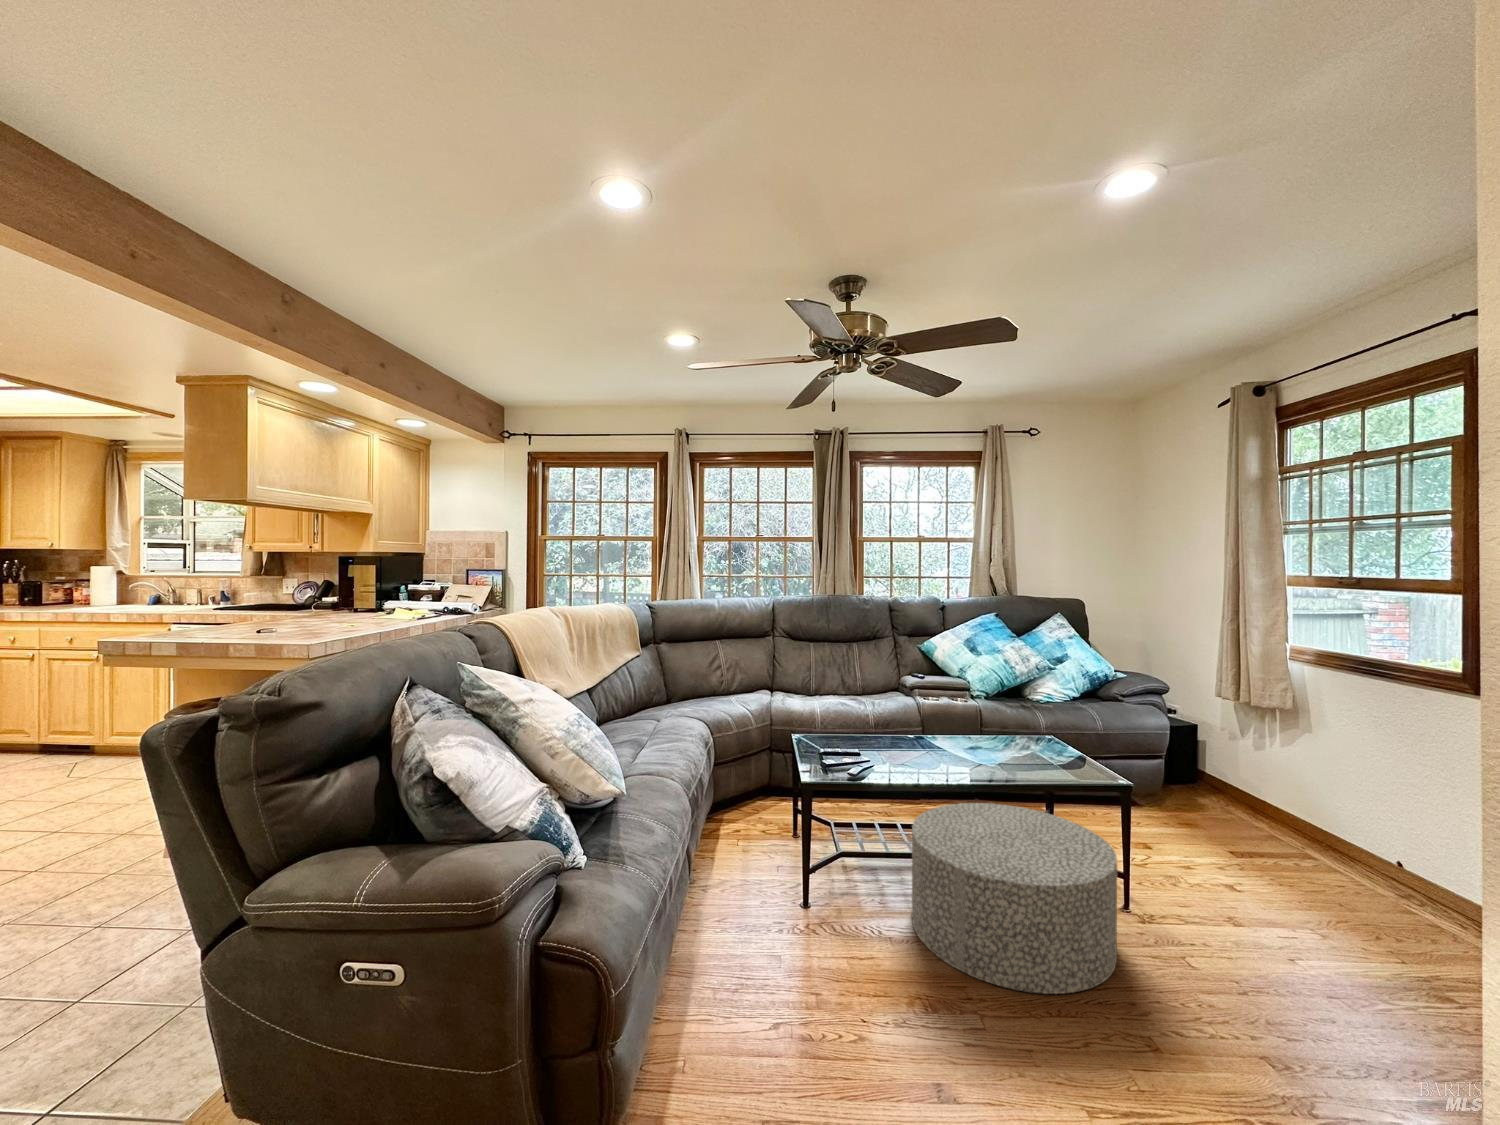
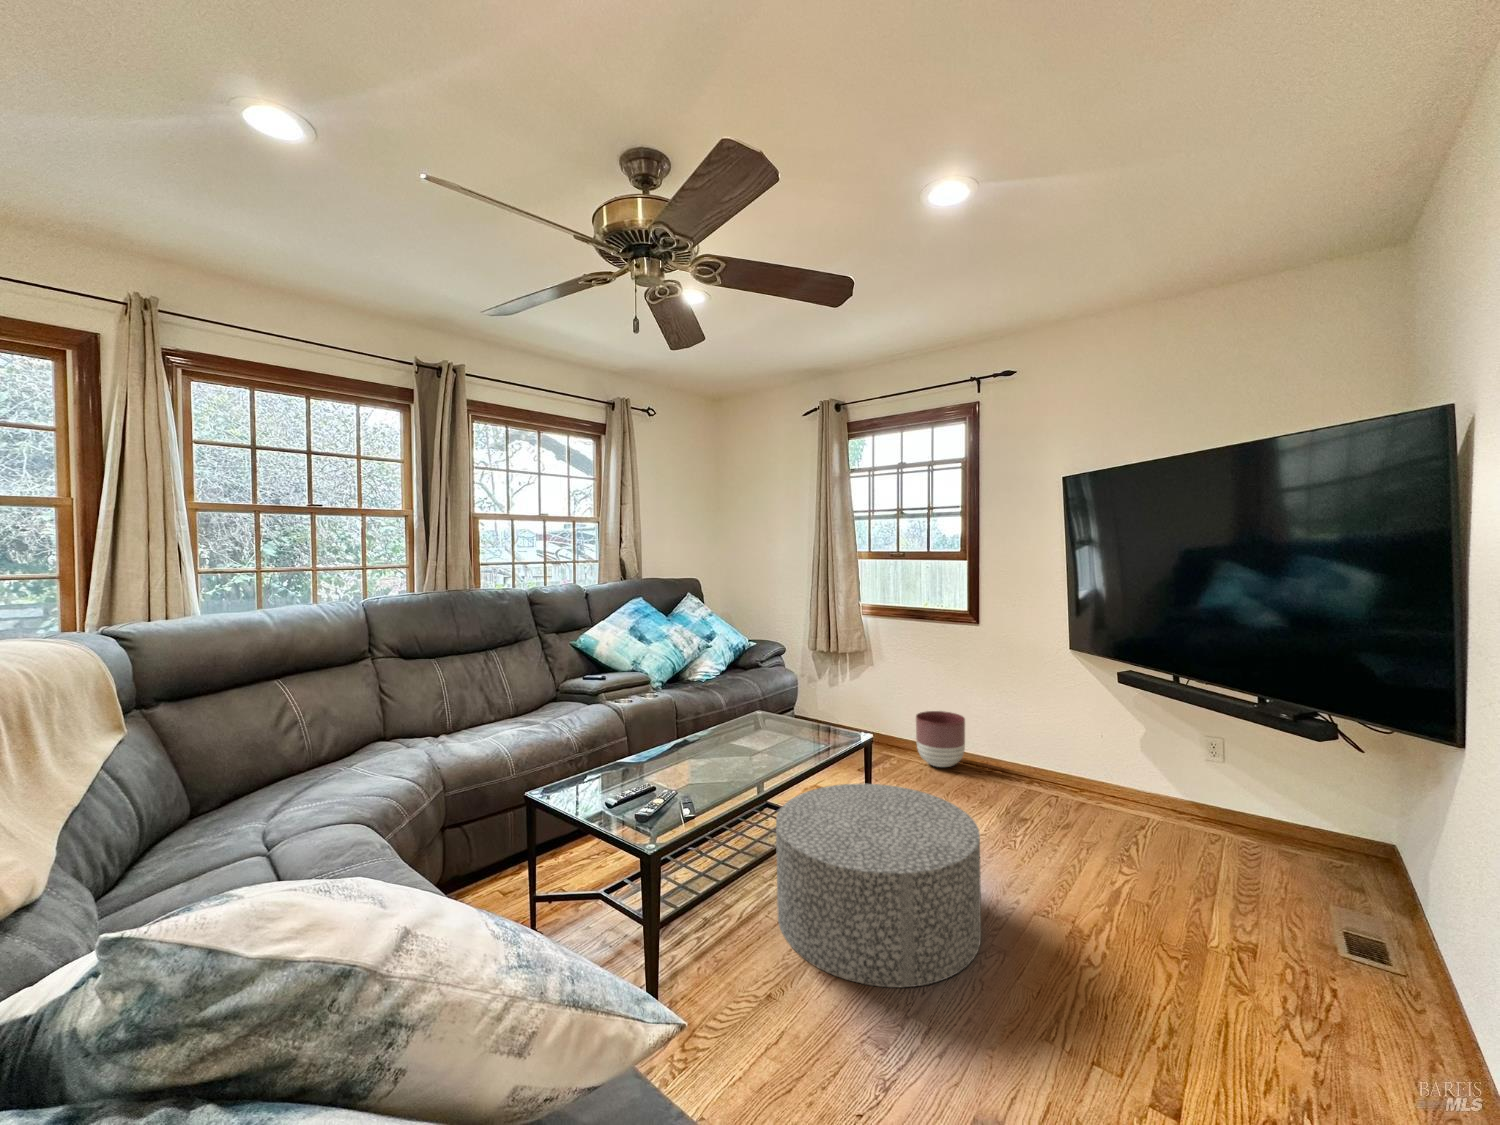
planter: none [1309,803,1400,888] -> present [916,711,965,767]

